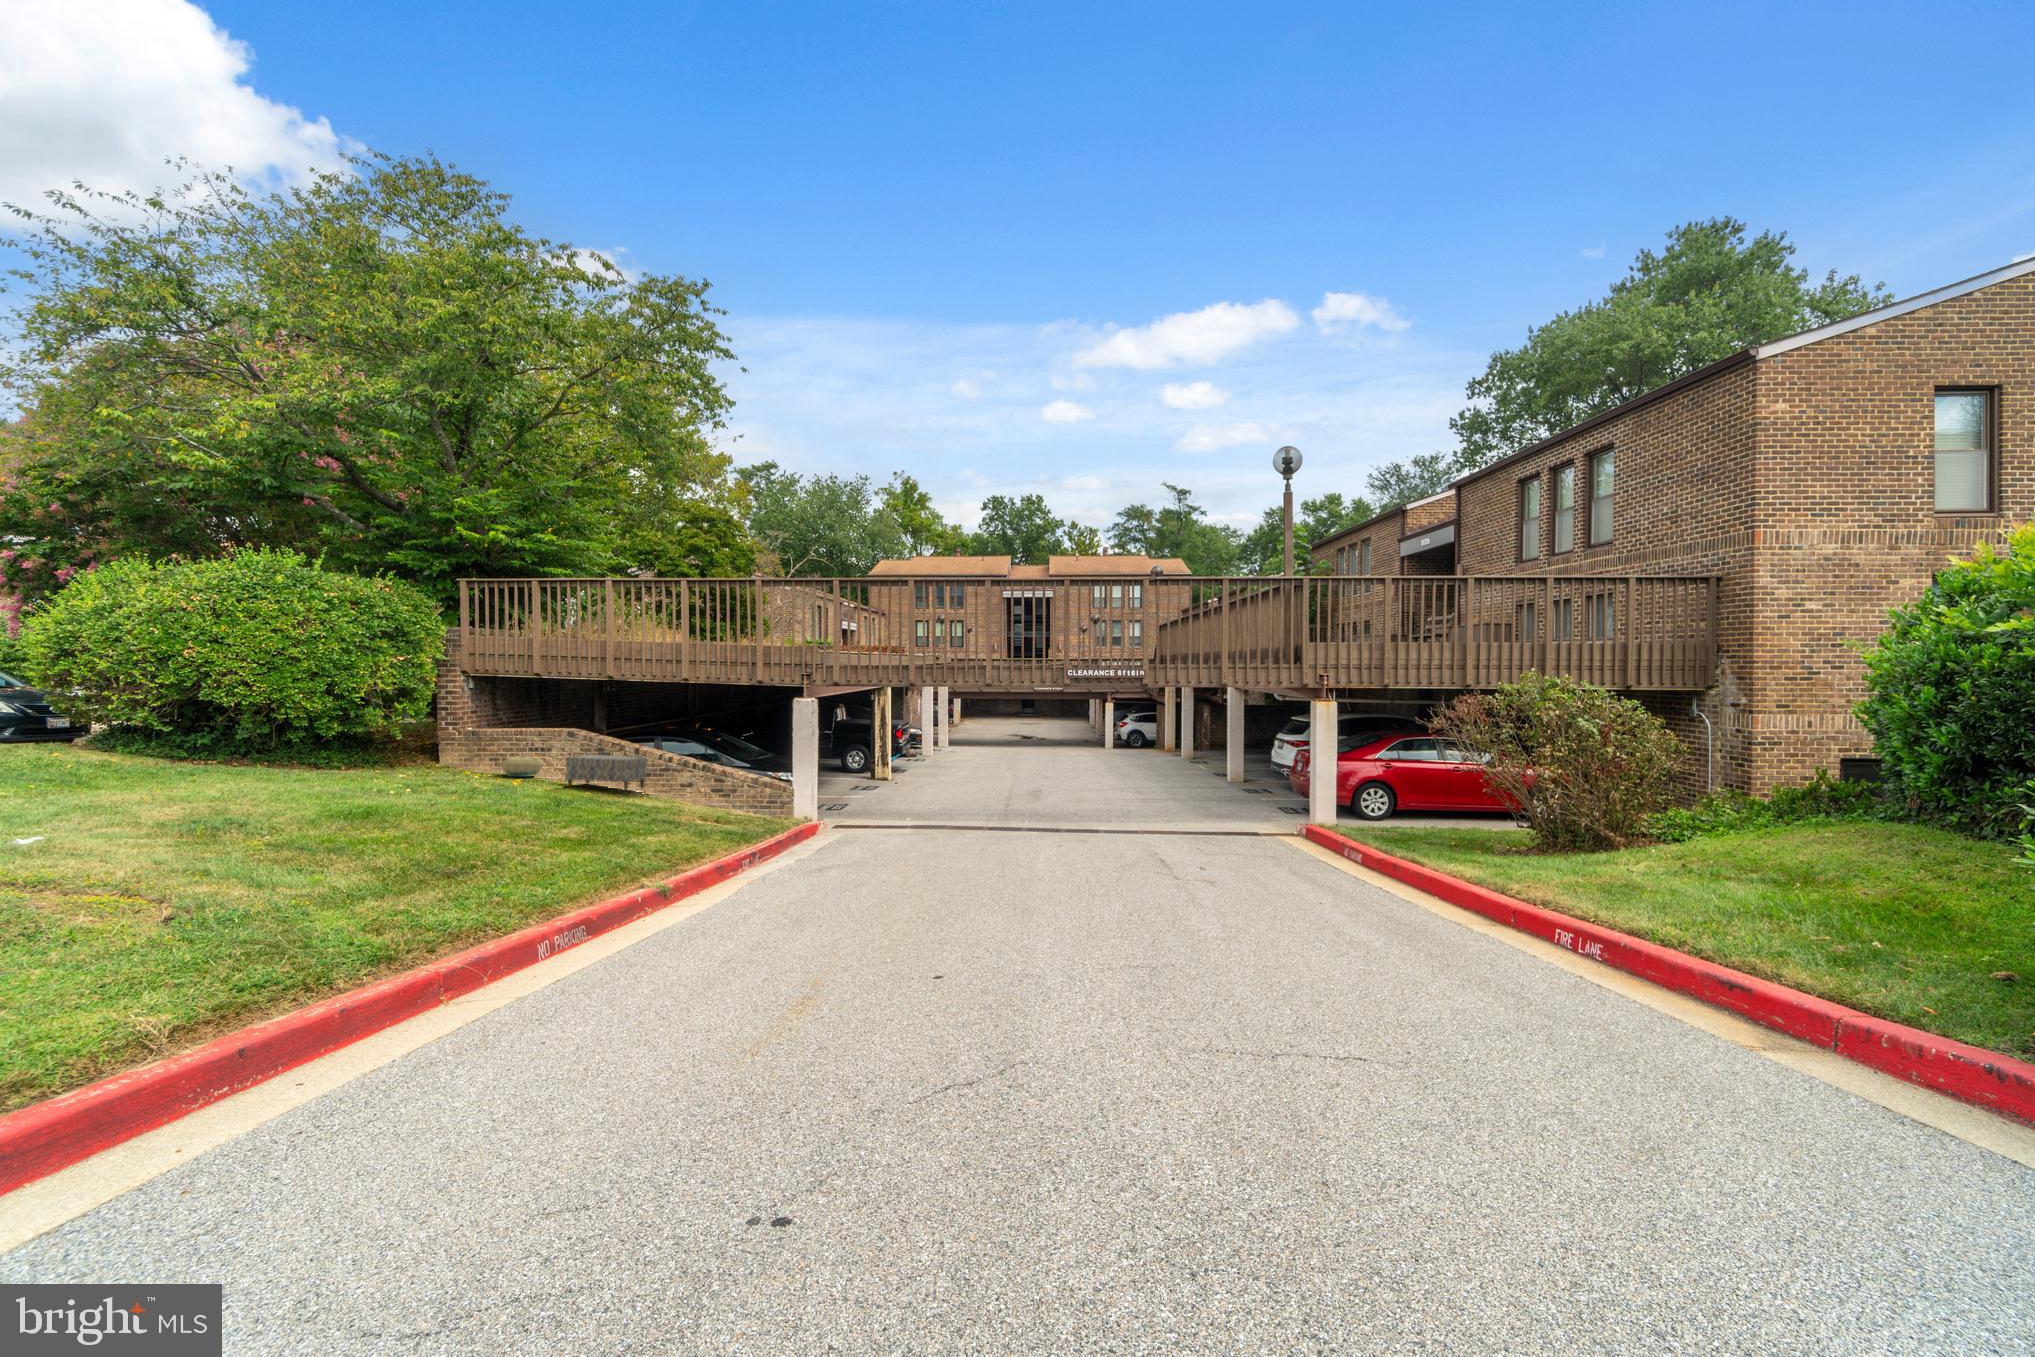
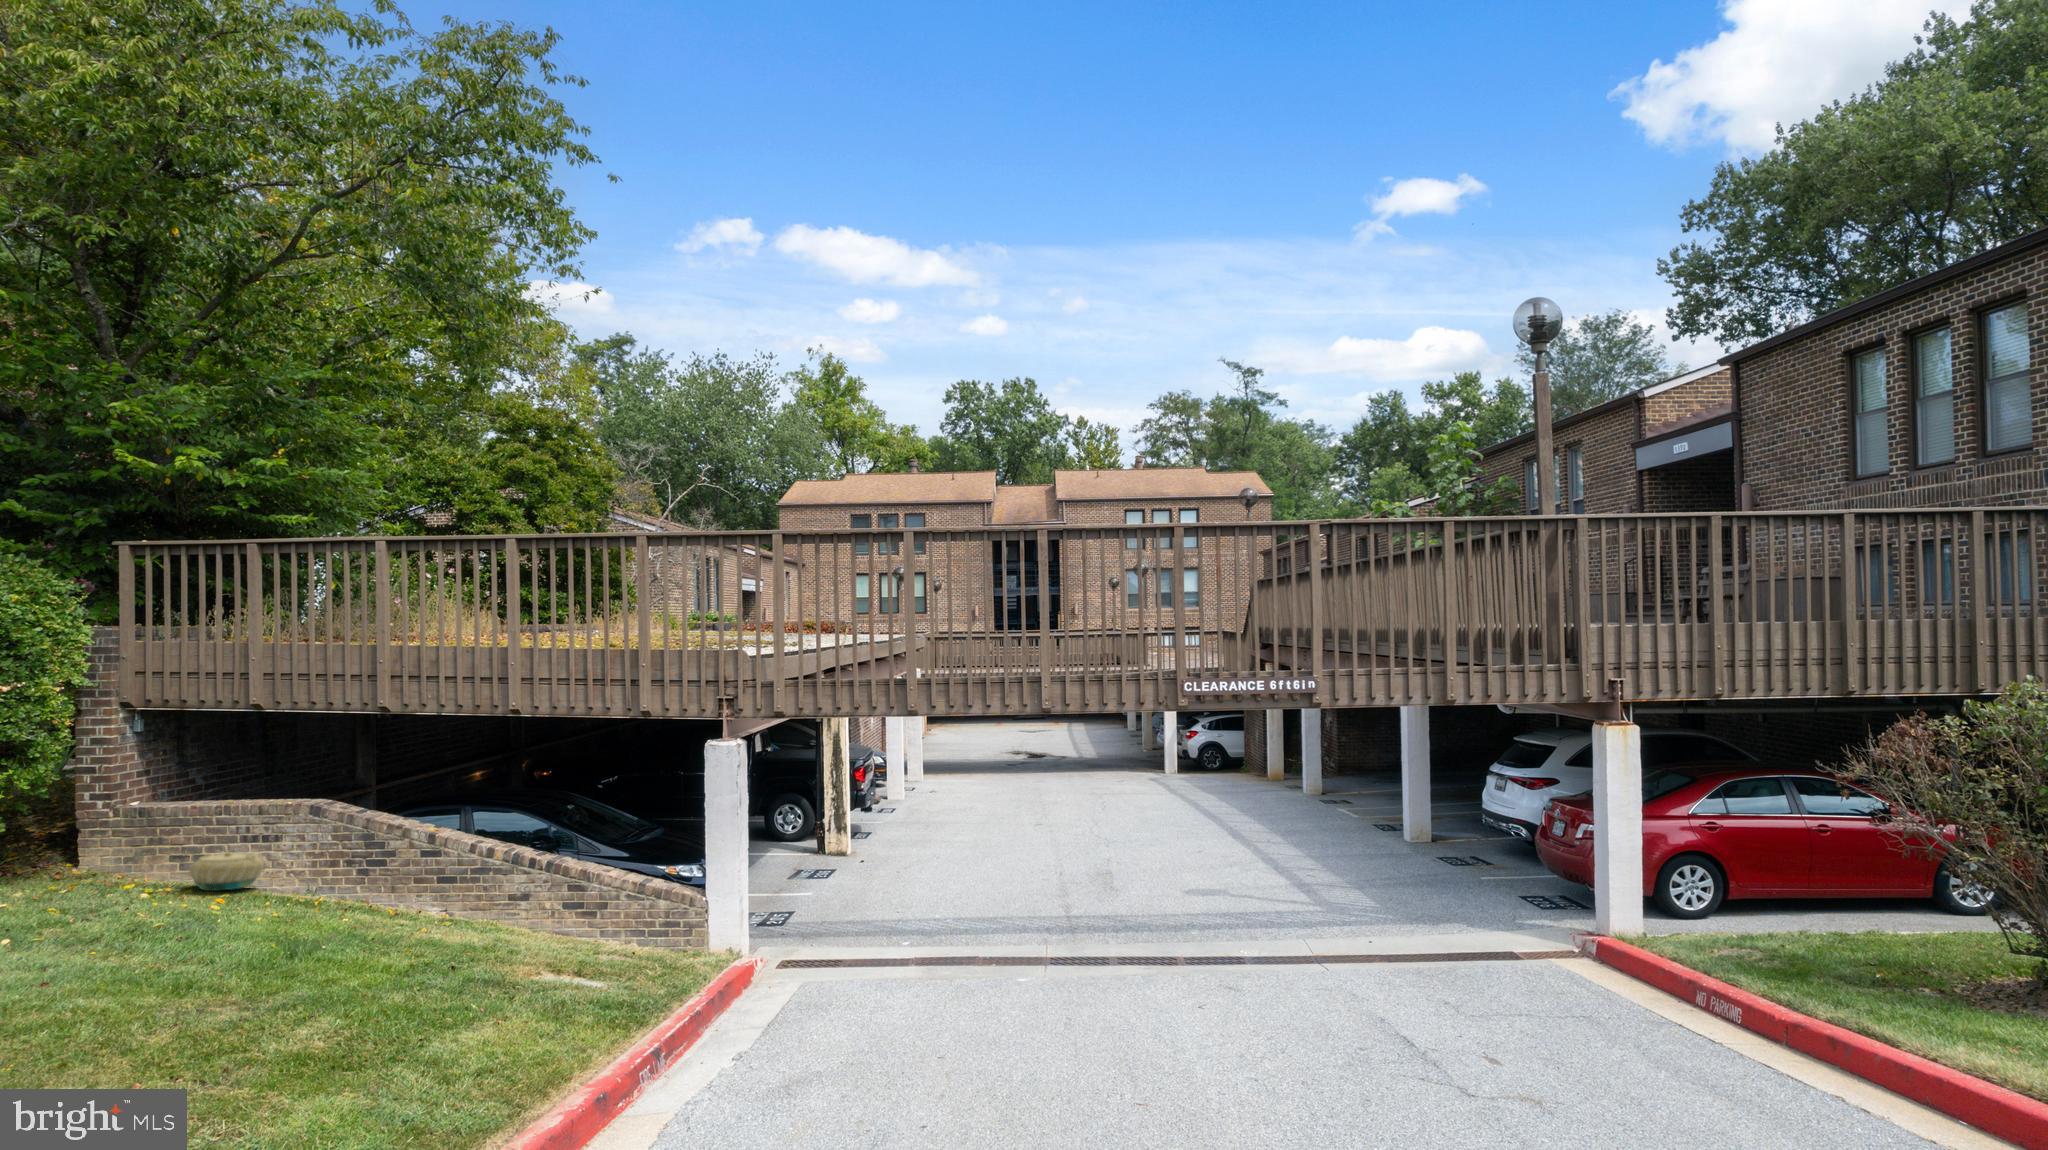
bench: present [566,755,647,791] -> none [306,846,451,913]

